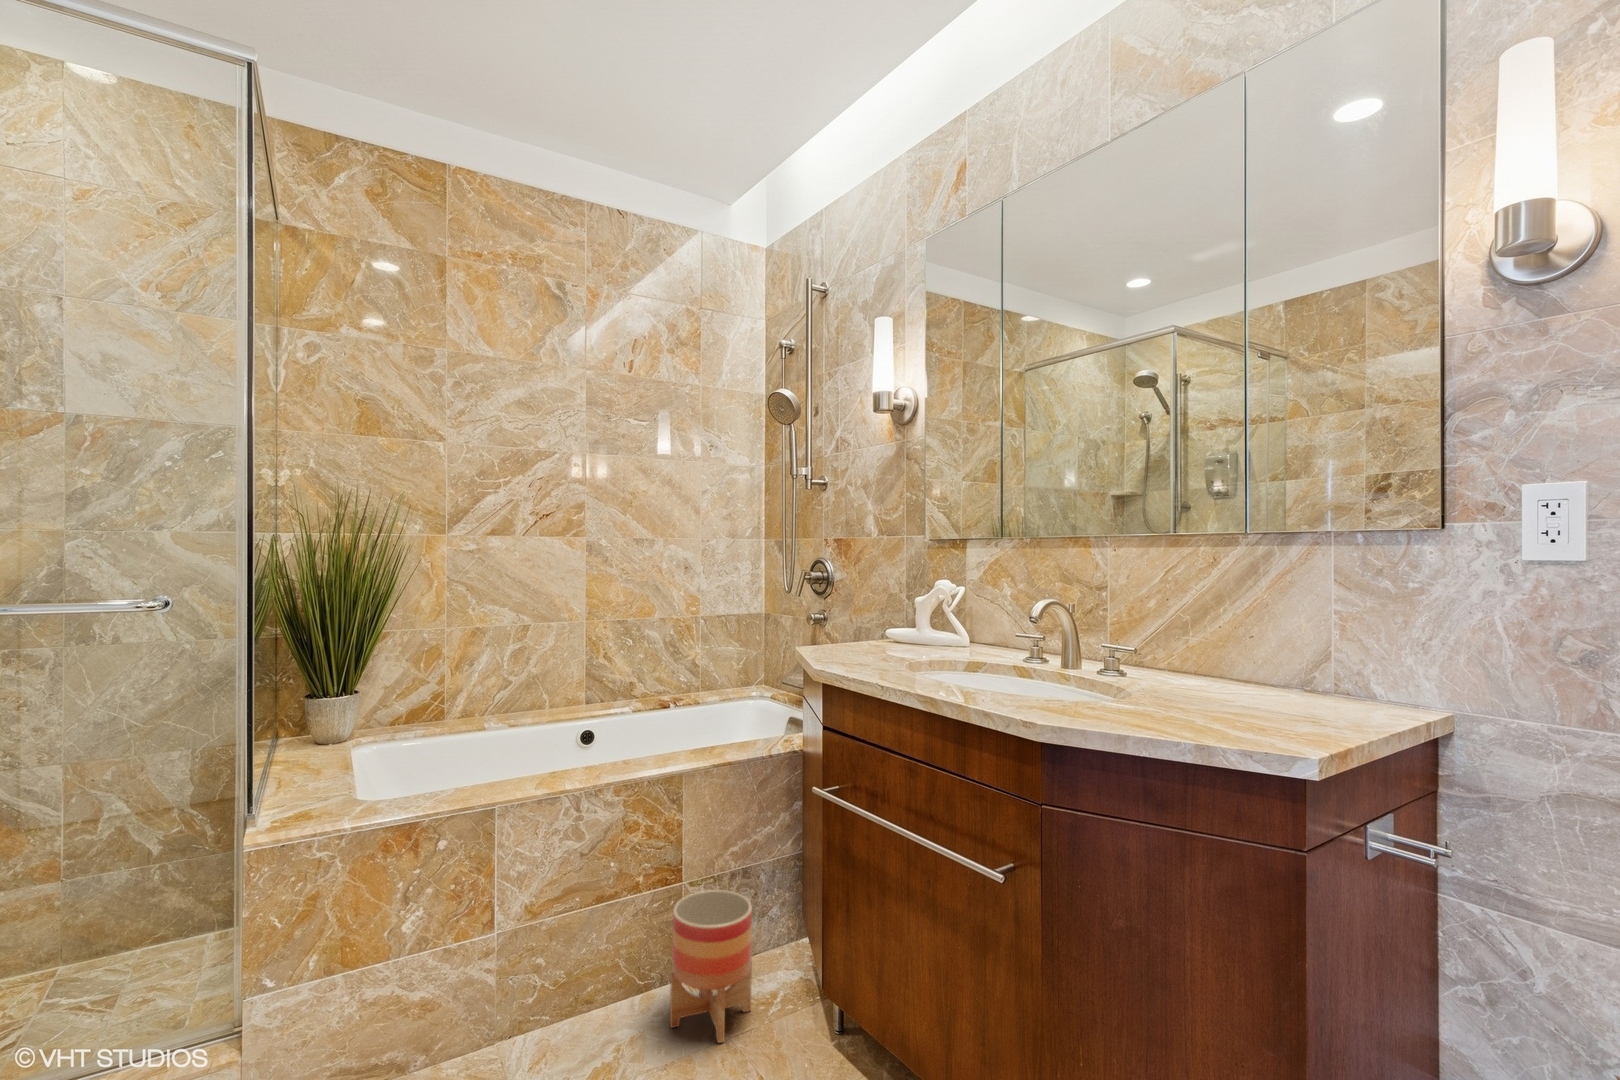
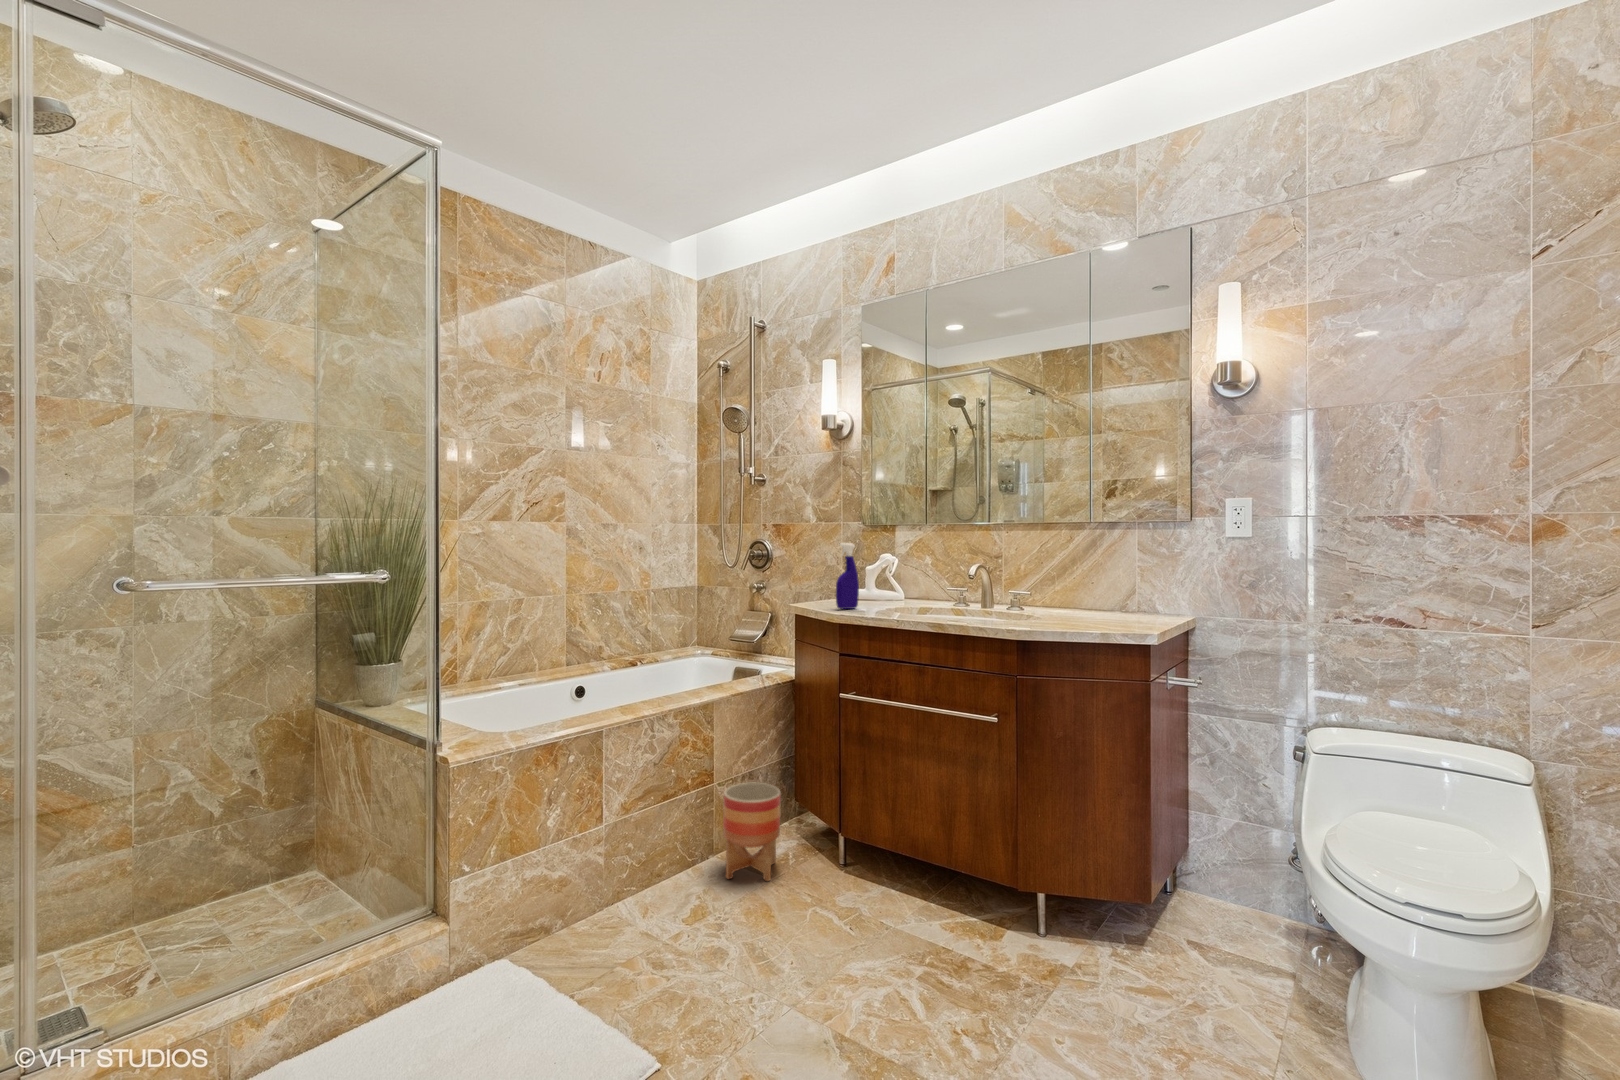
spray bottle: none [852,562,890,656] -> present [836,543,859,609]

